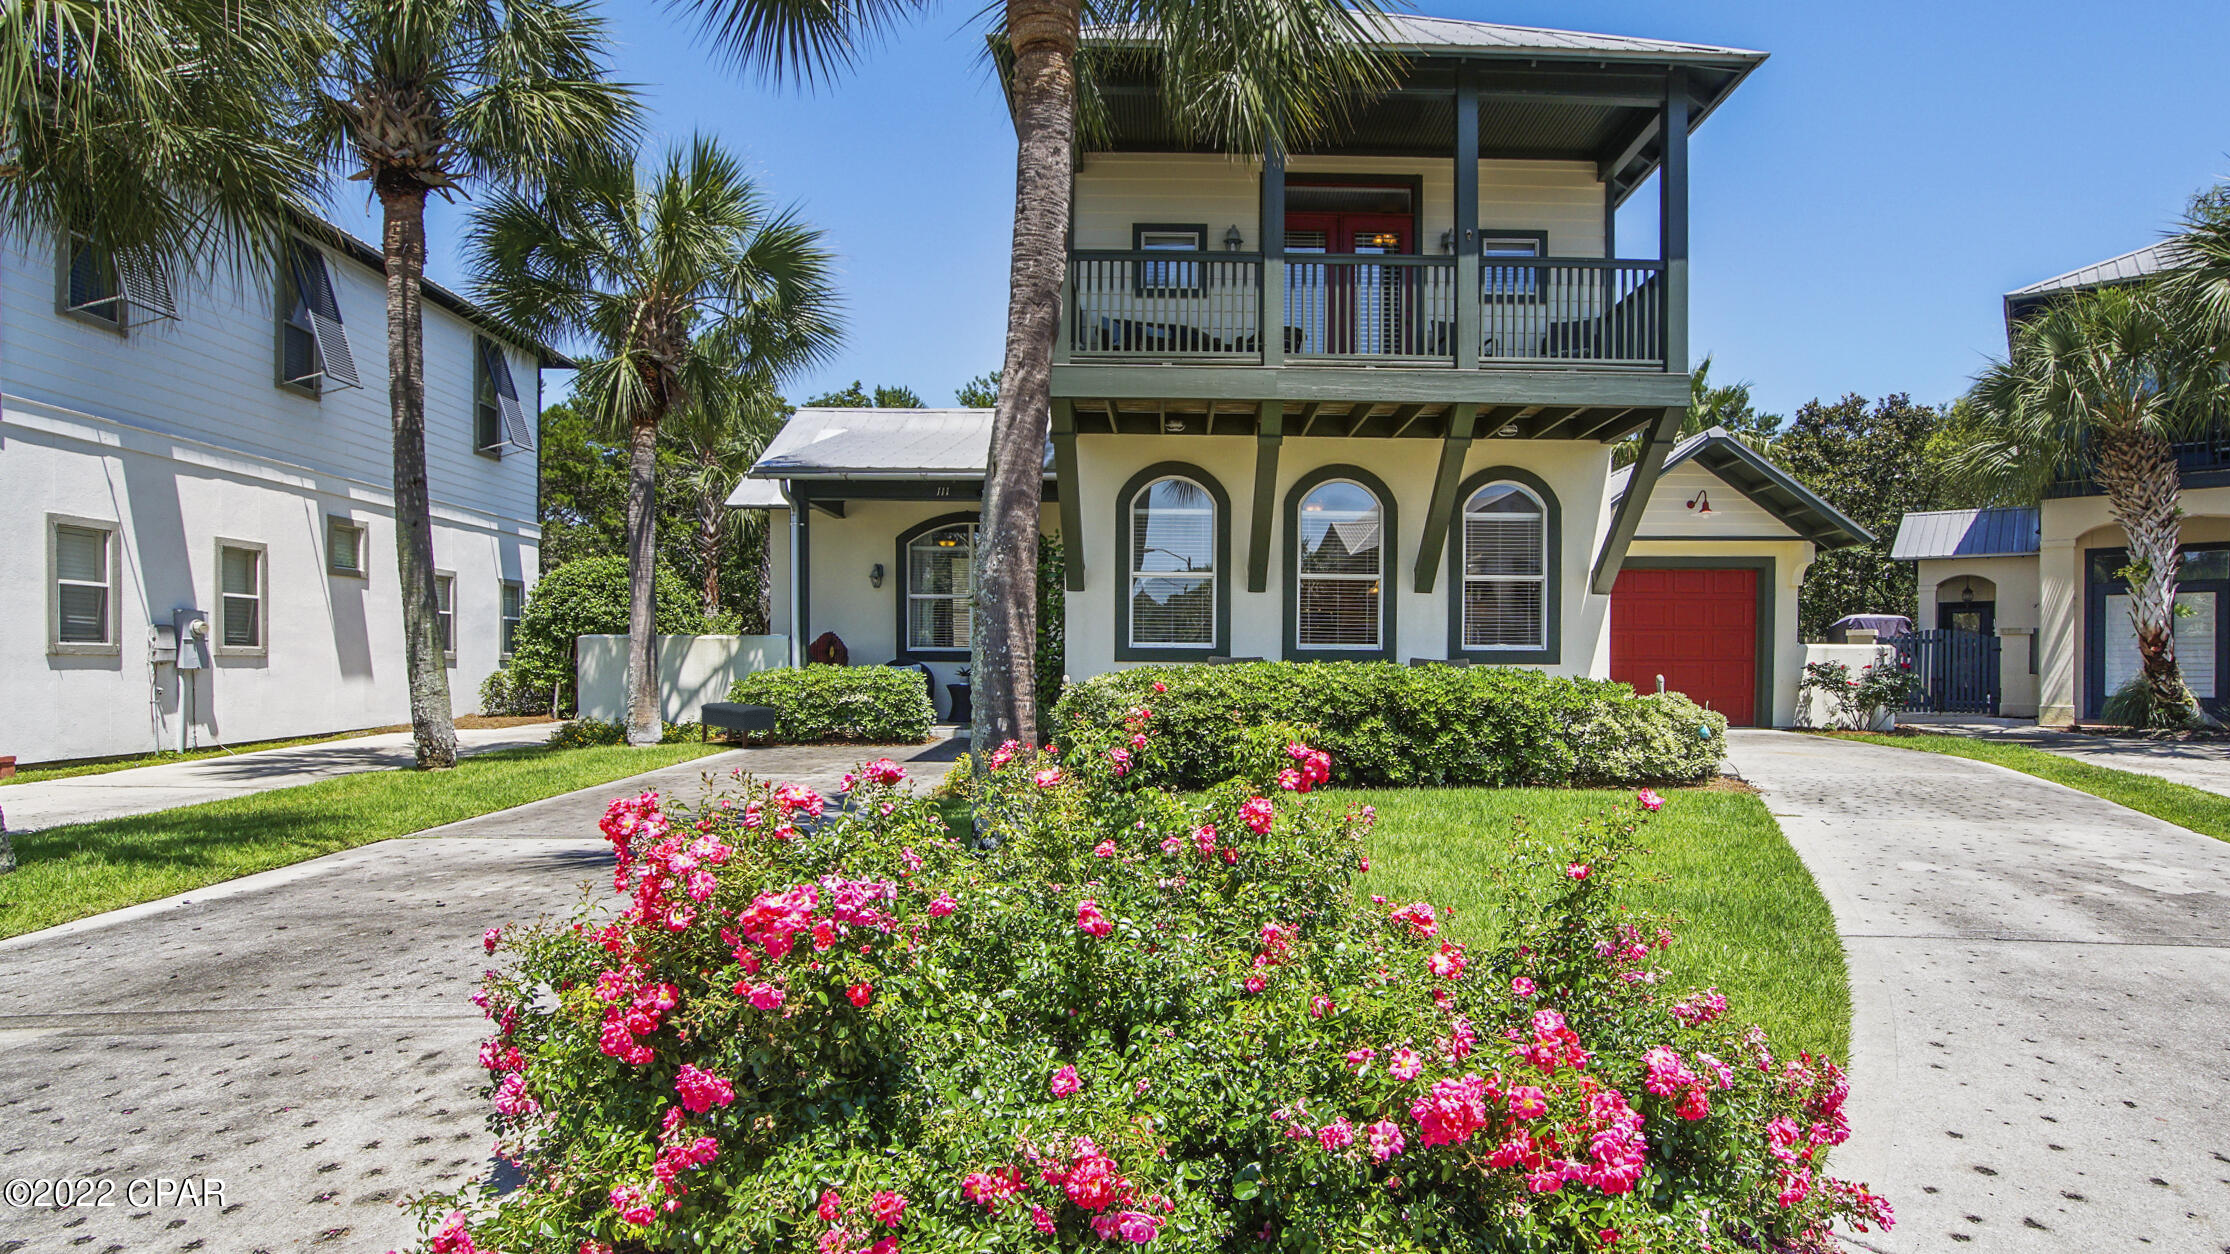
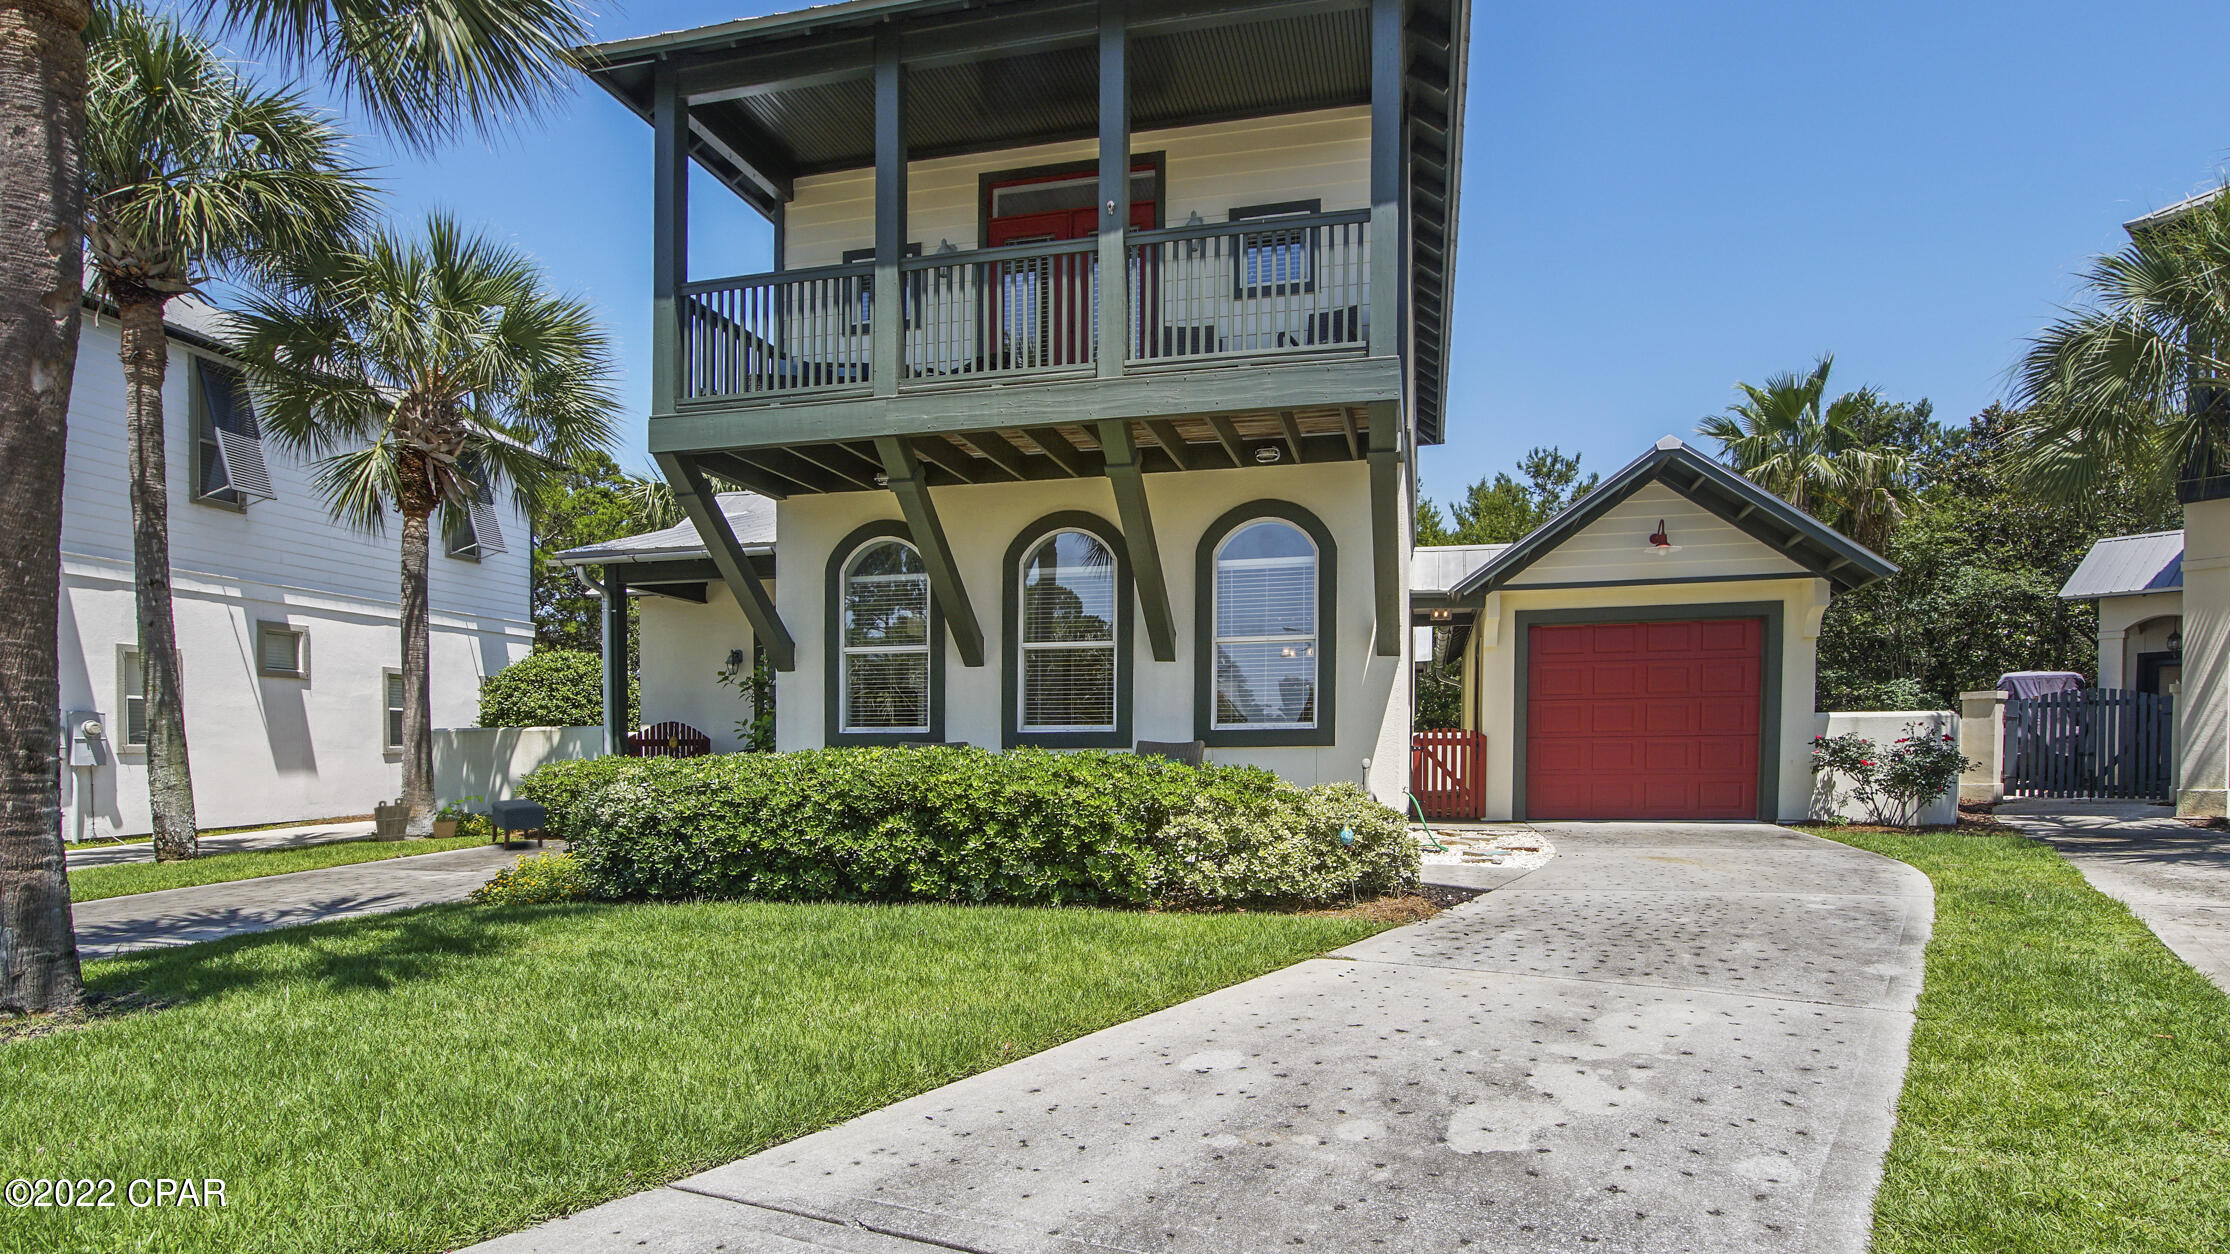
potted plant: none [611,699,659,739] -> present [432,796,483,838]
bucket: none [560,700,595,742] -> present [374,798,411,842]

